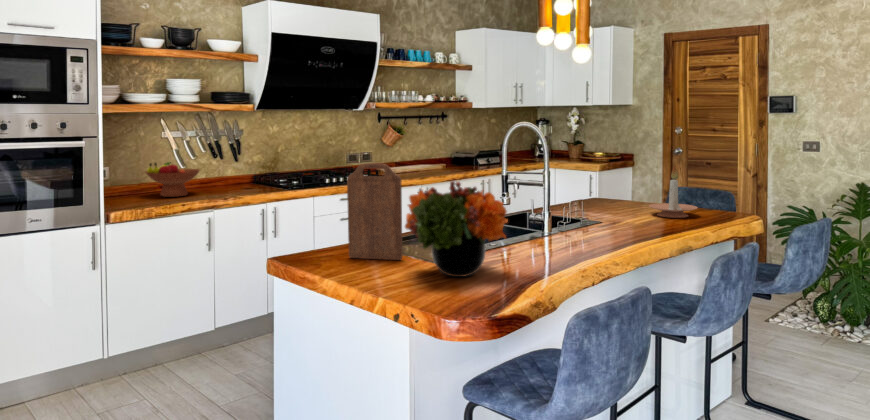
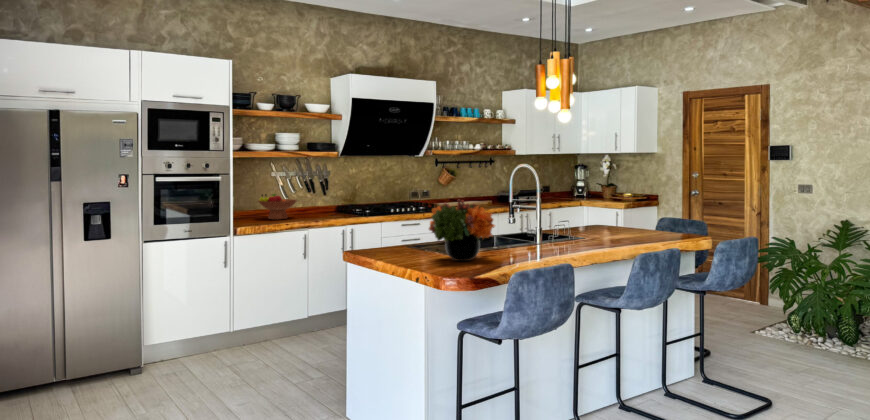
cutting board: present [347,163,402,260] -> none [395,189,430,254]
candle holder: present [649,166,697,218] -> none [626,197,662,236]

